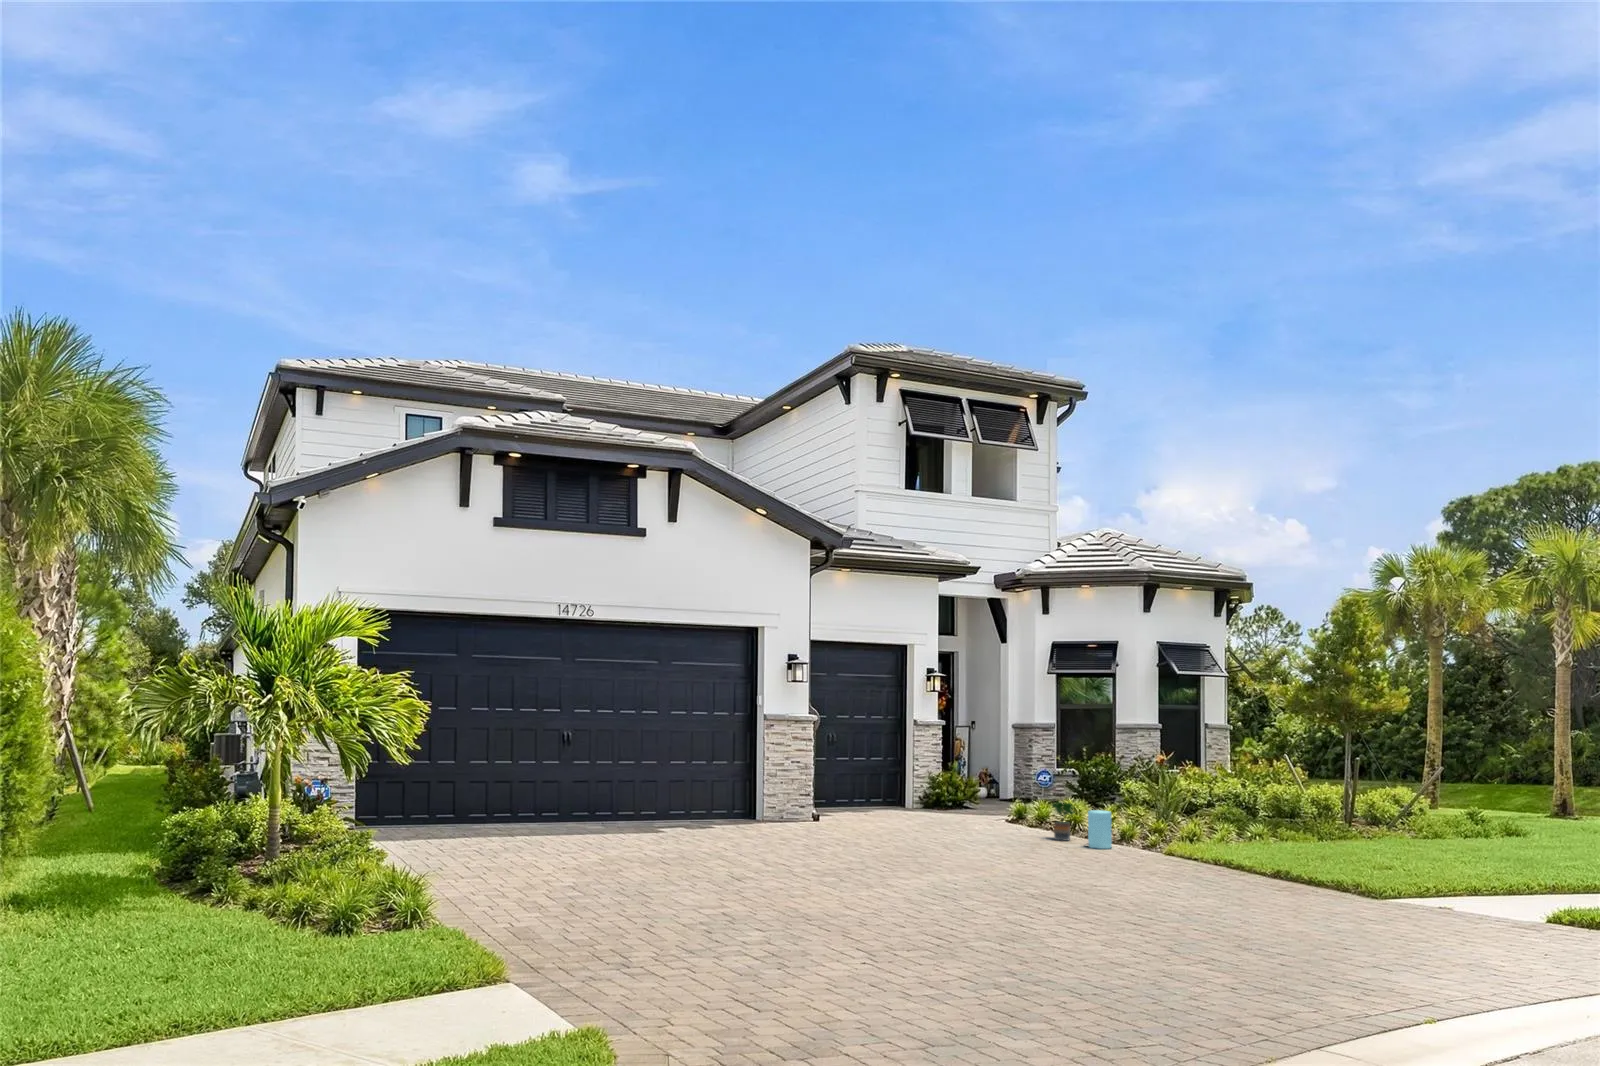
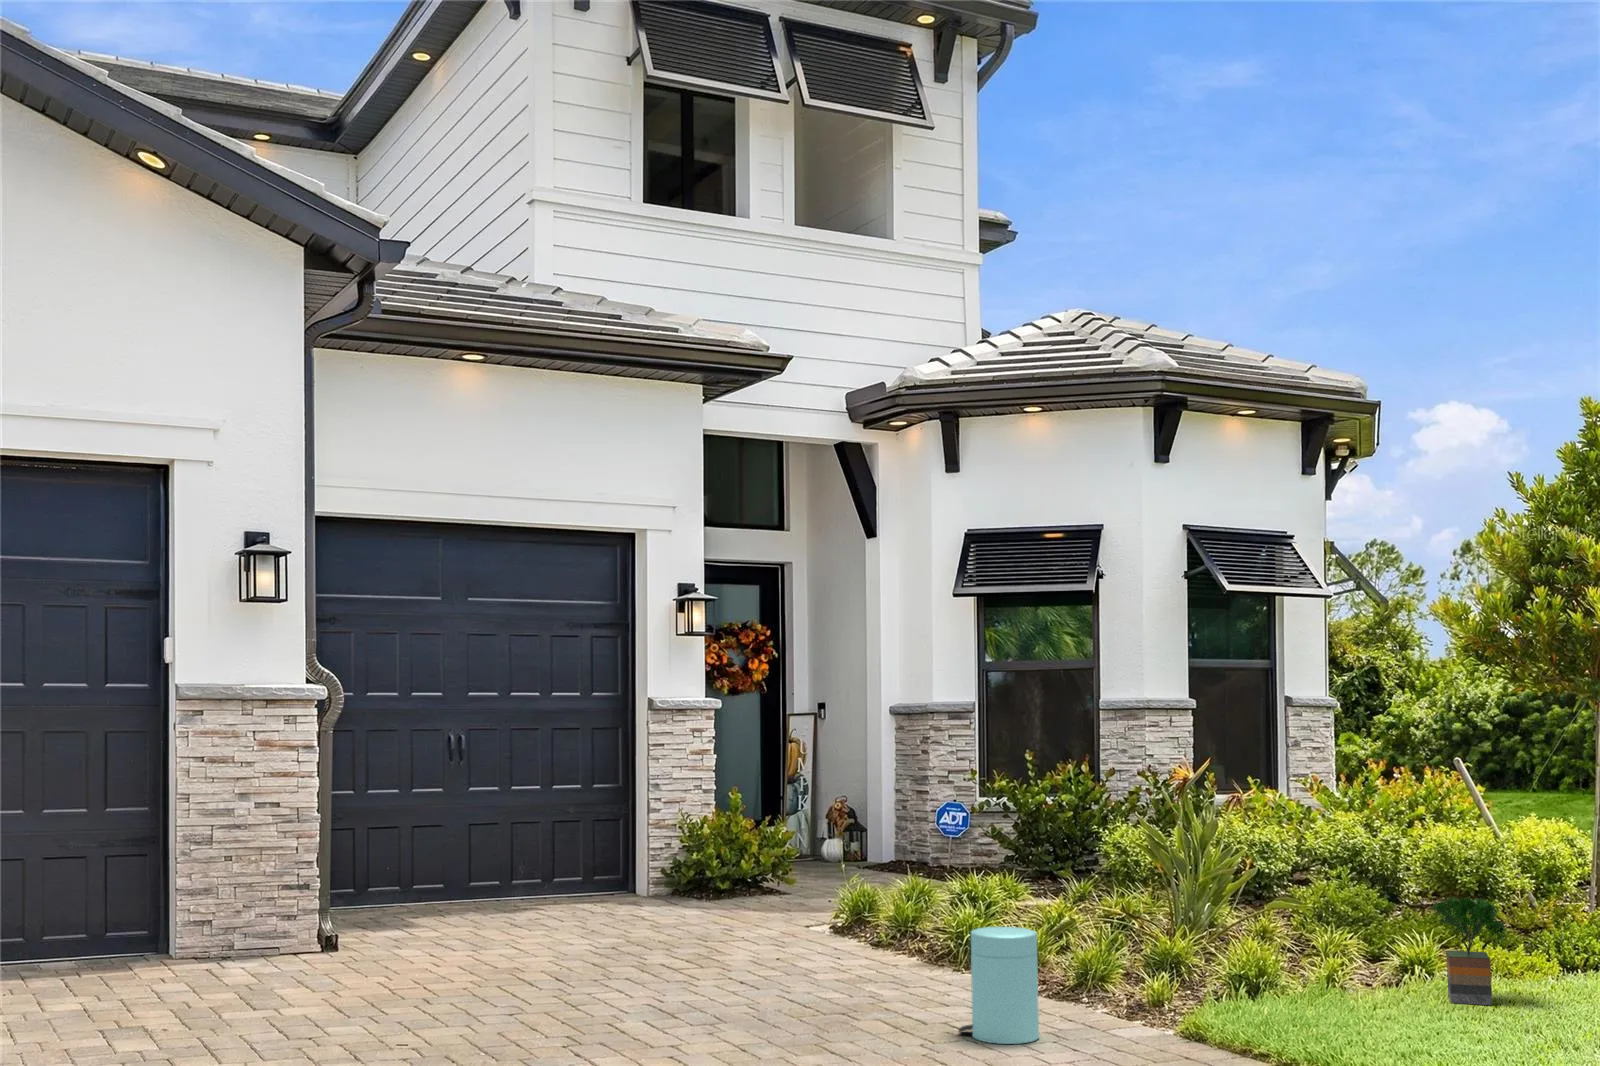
potted tree: present [1052,802,1075,841] -> present [1432,897,1506,1005]

